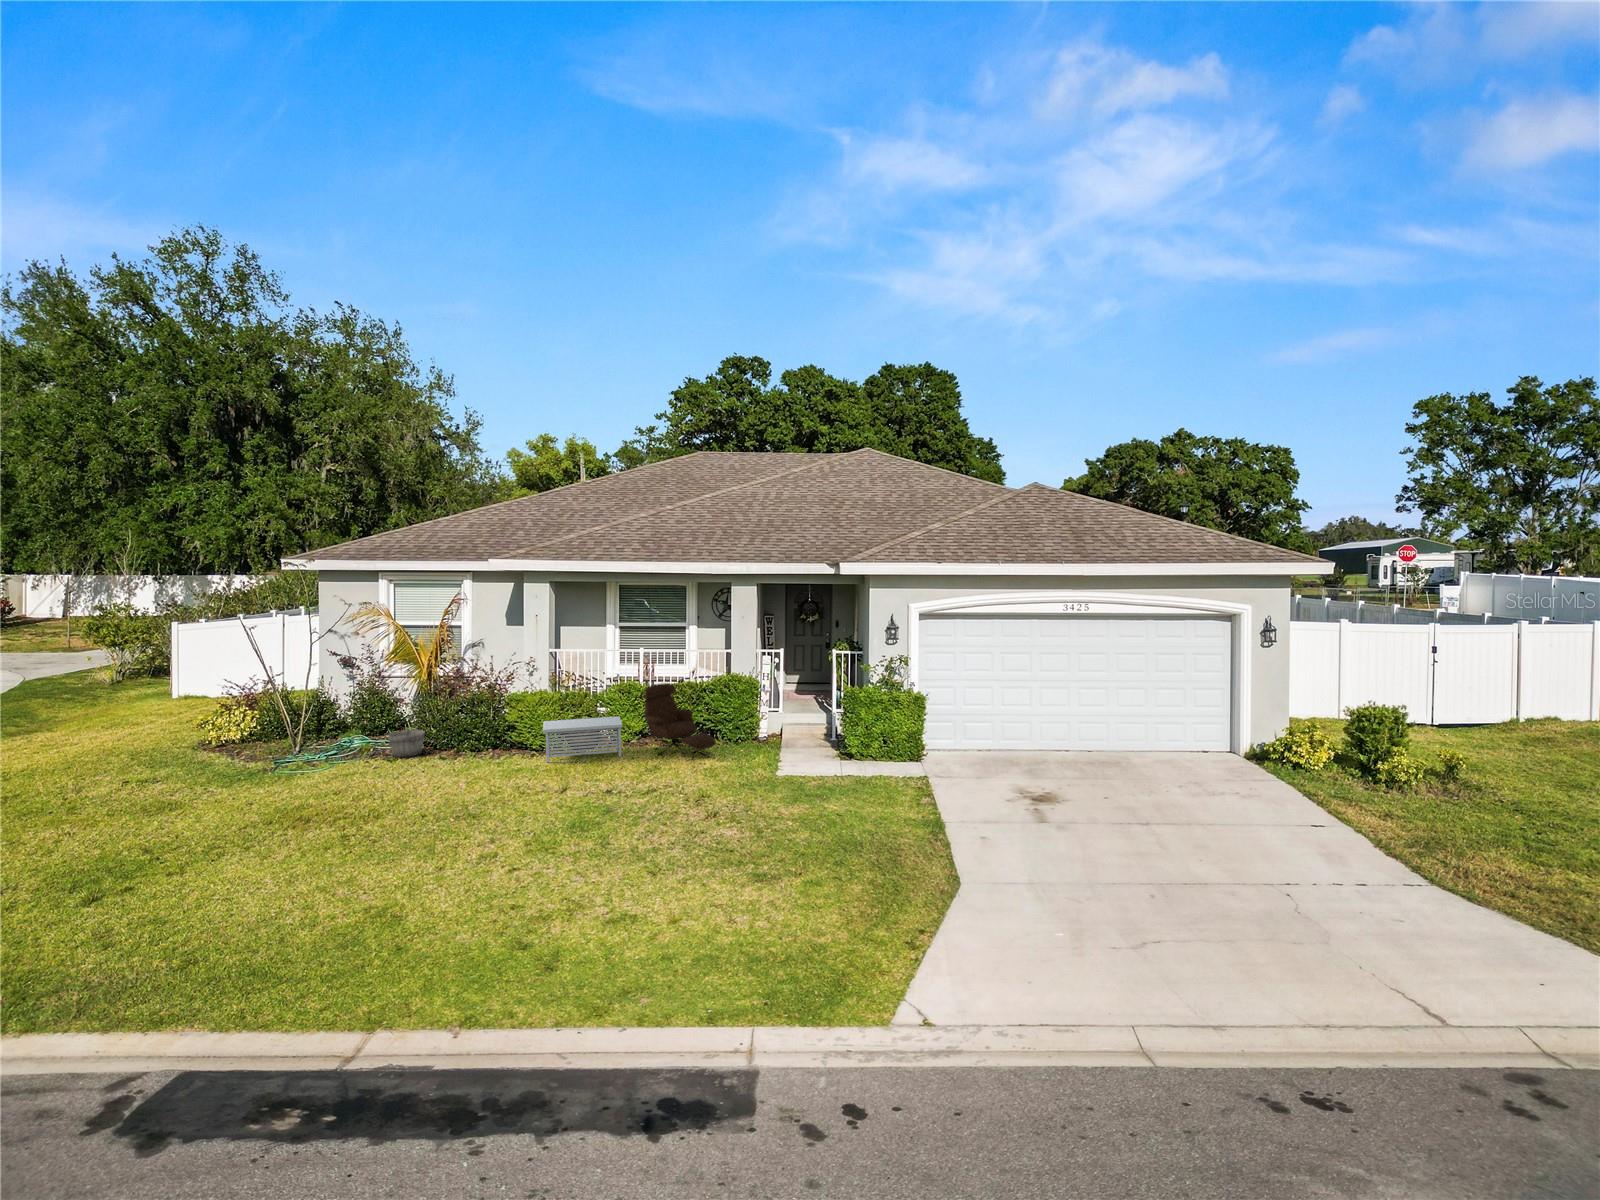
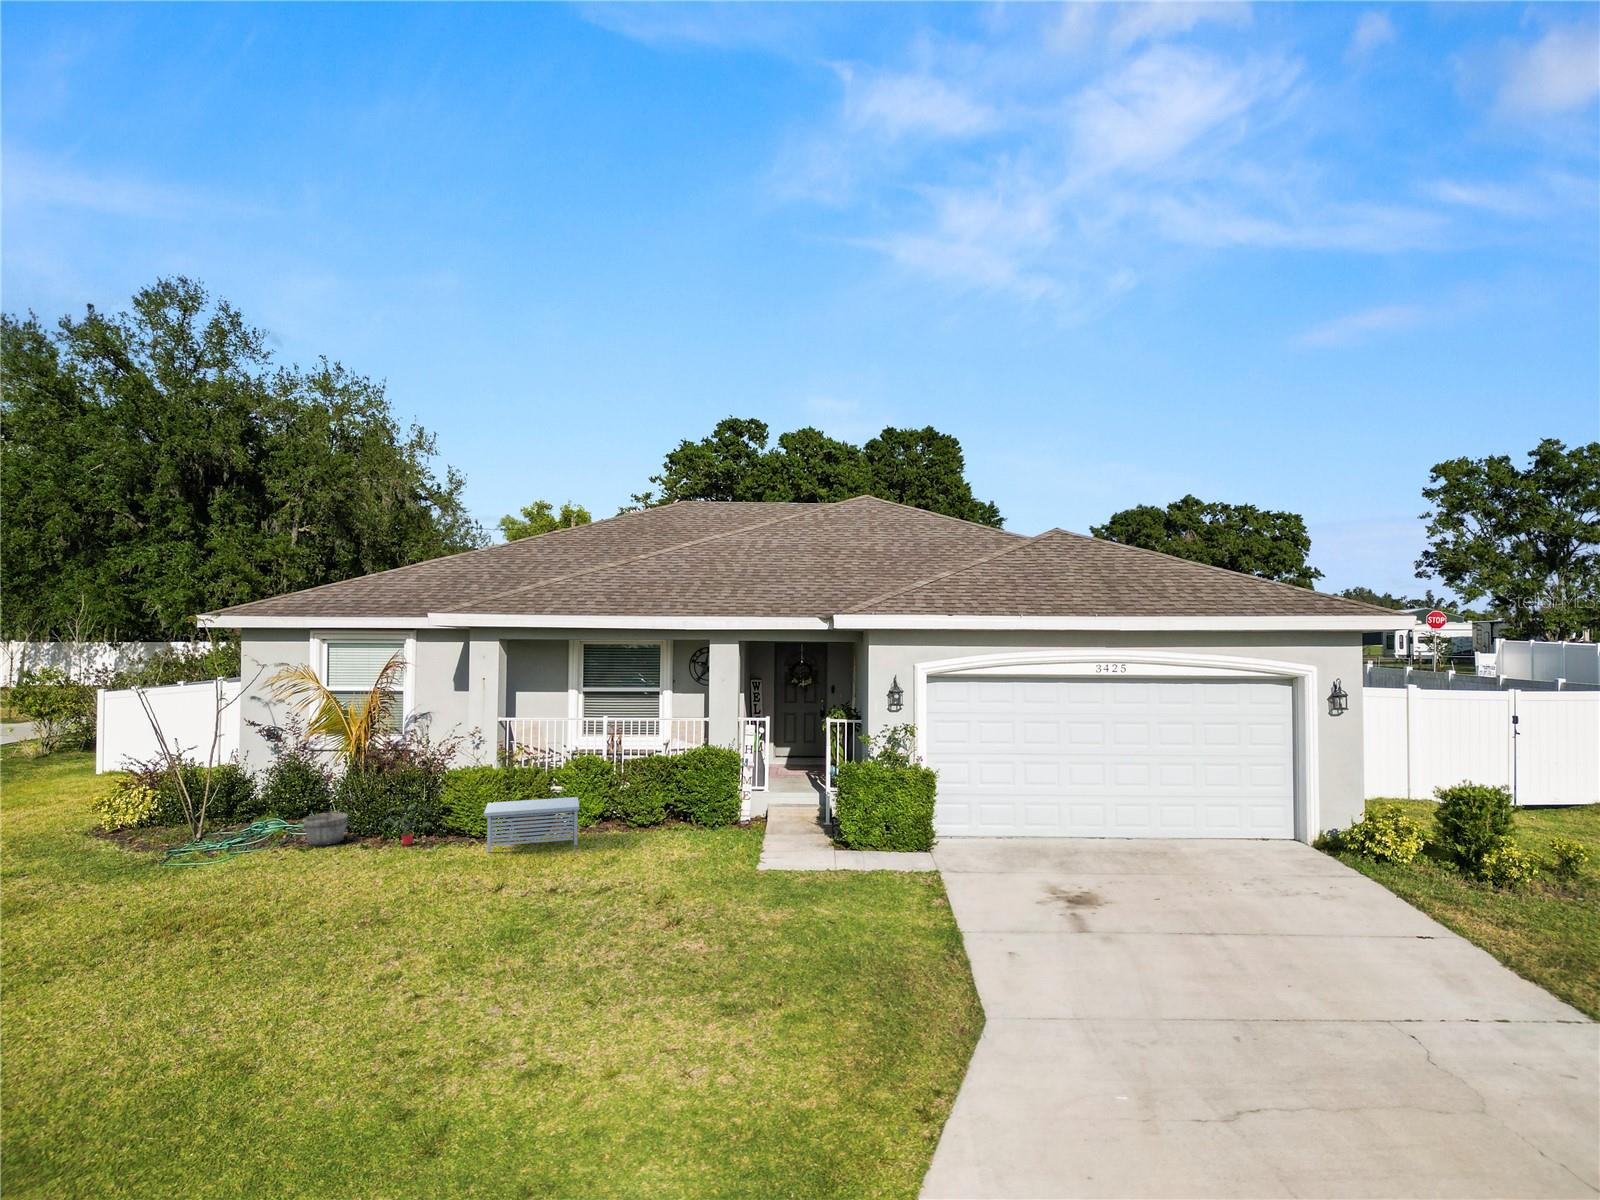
lounge chair: present [644,683,716,759] -> none [606,758,690,849]
potted plant: none [456,722,500,757] -> present [389,804,431,845]

